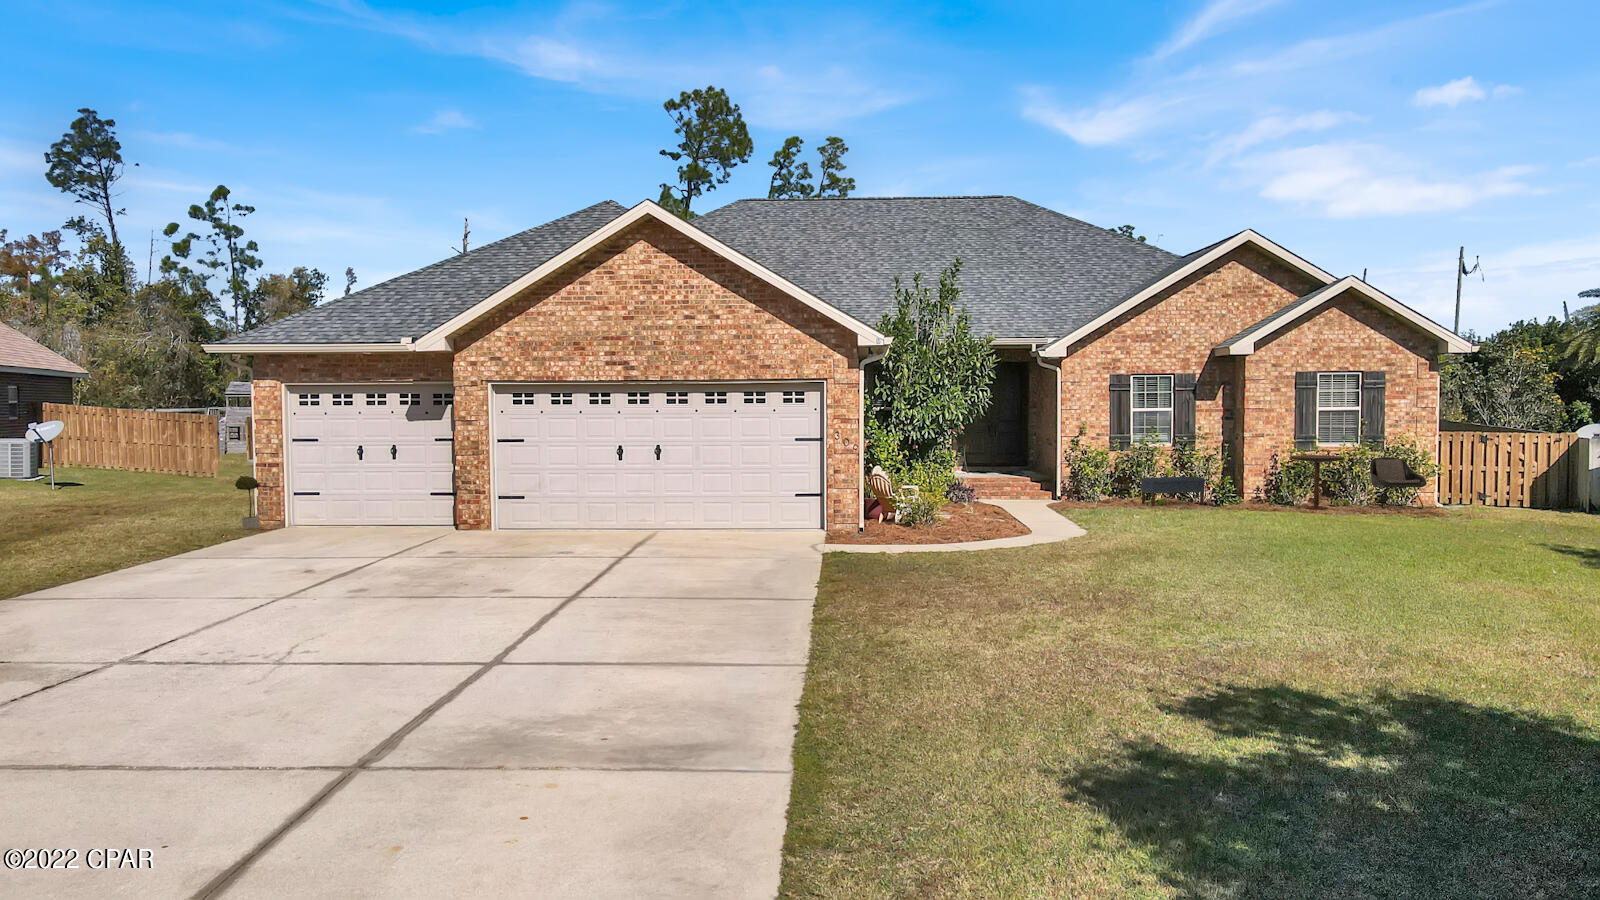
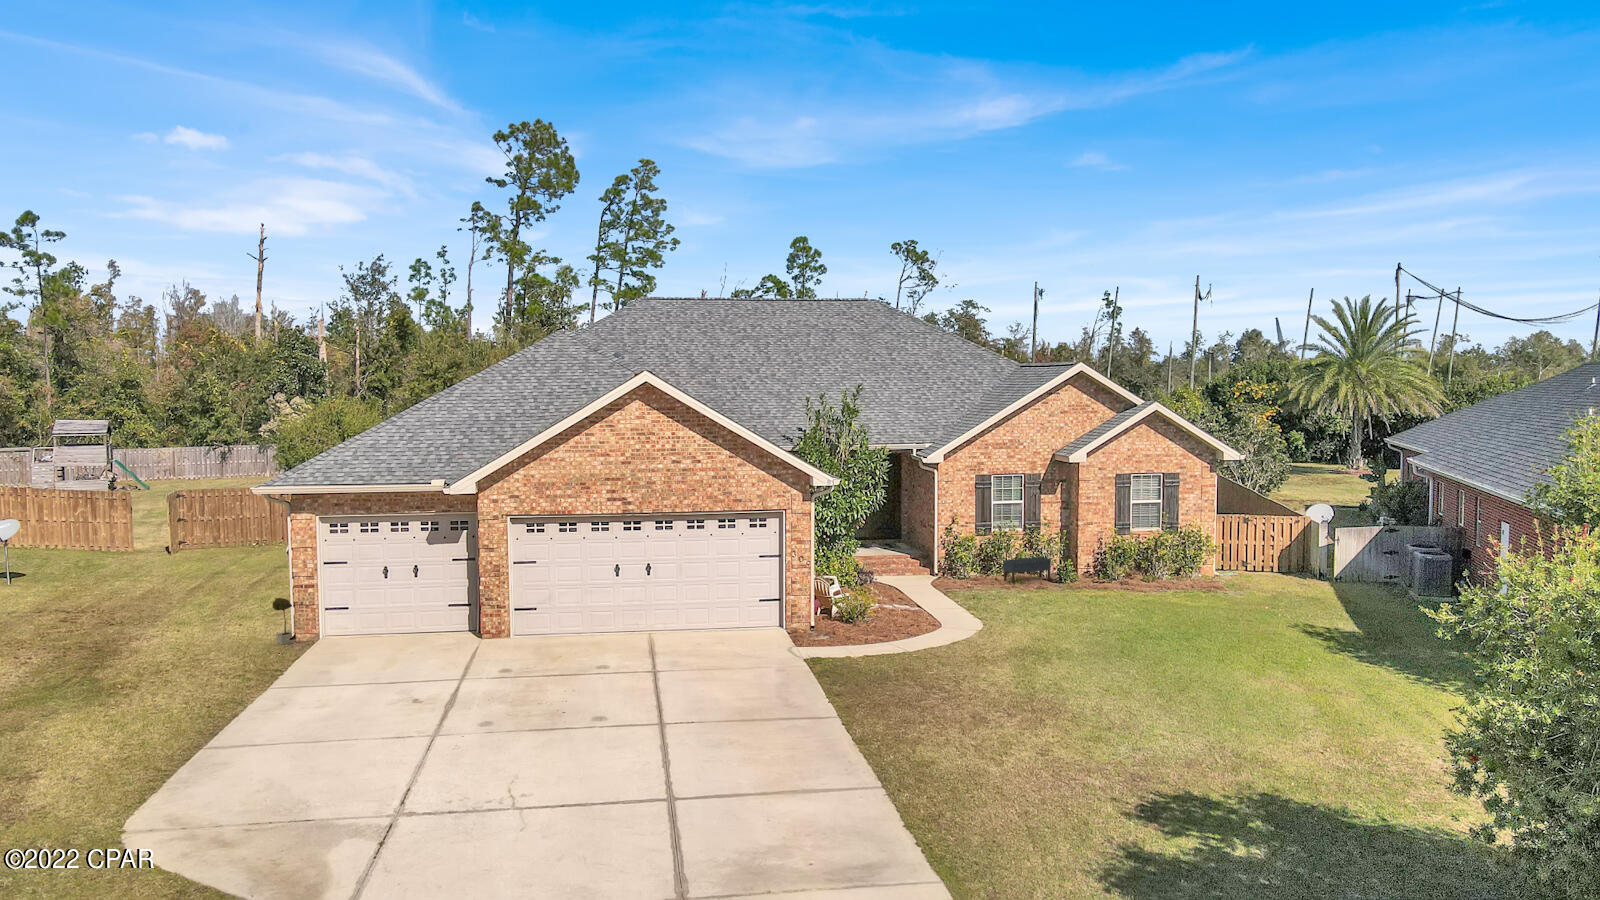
pedestal table: present [1290,455,1345,510] -> none [1112,540,1150,583]
lounge chair: present [1367,457,1427,509] -> none [1166,539,1206,580]

